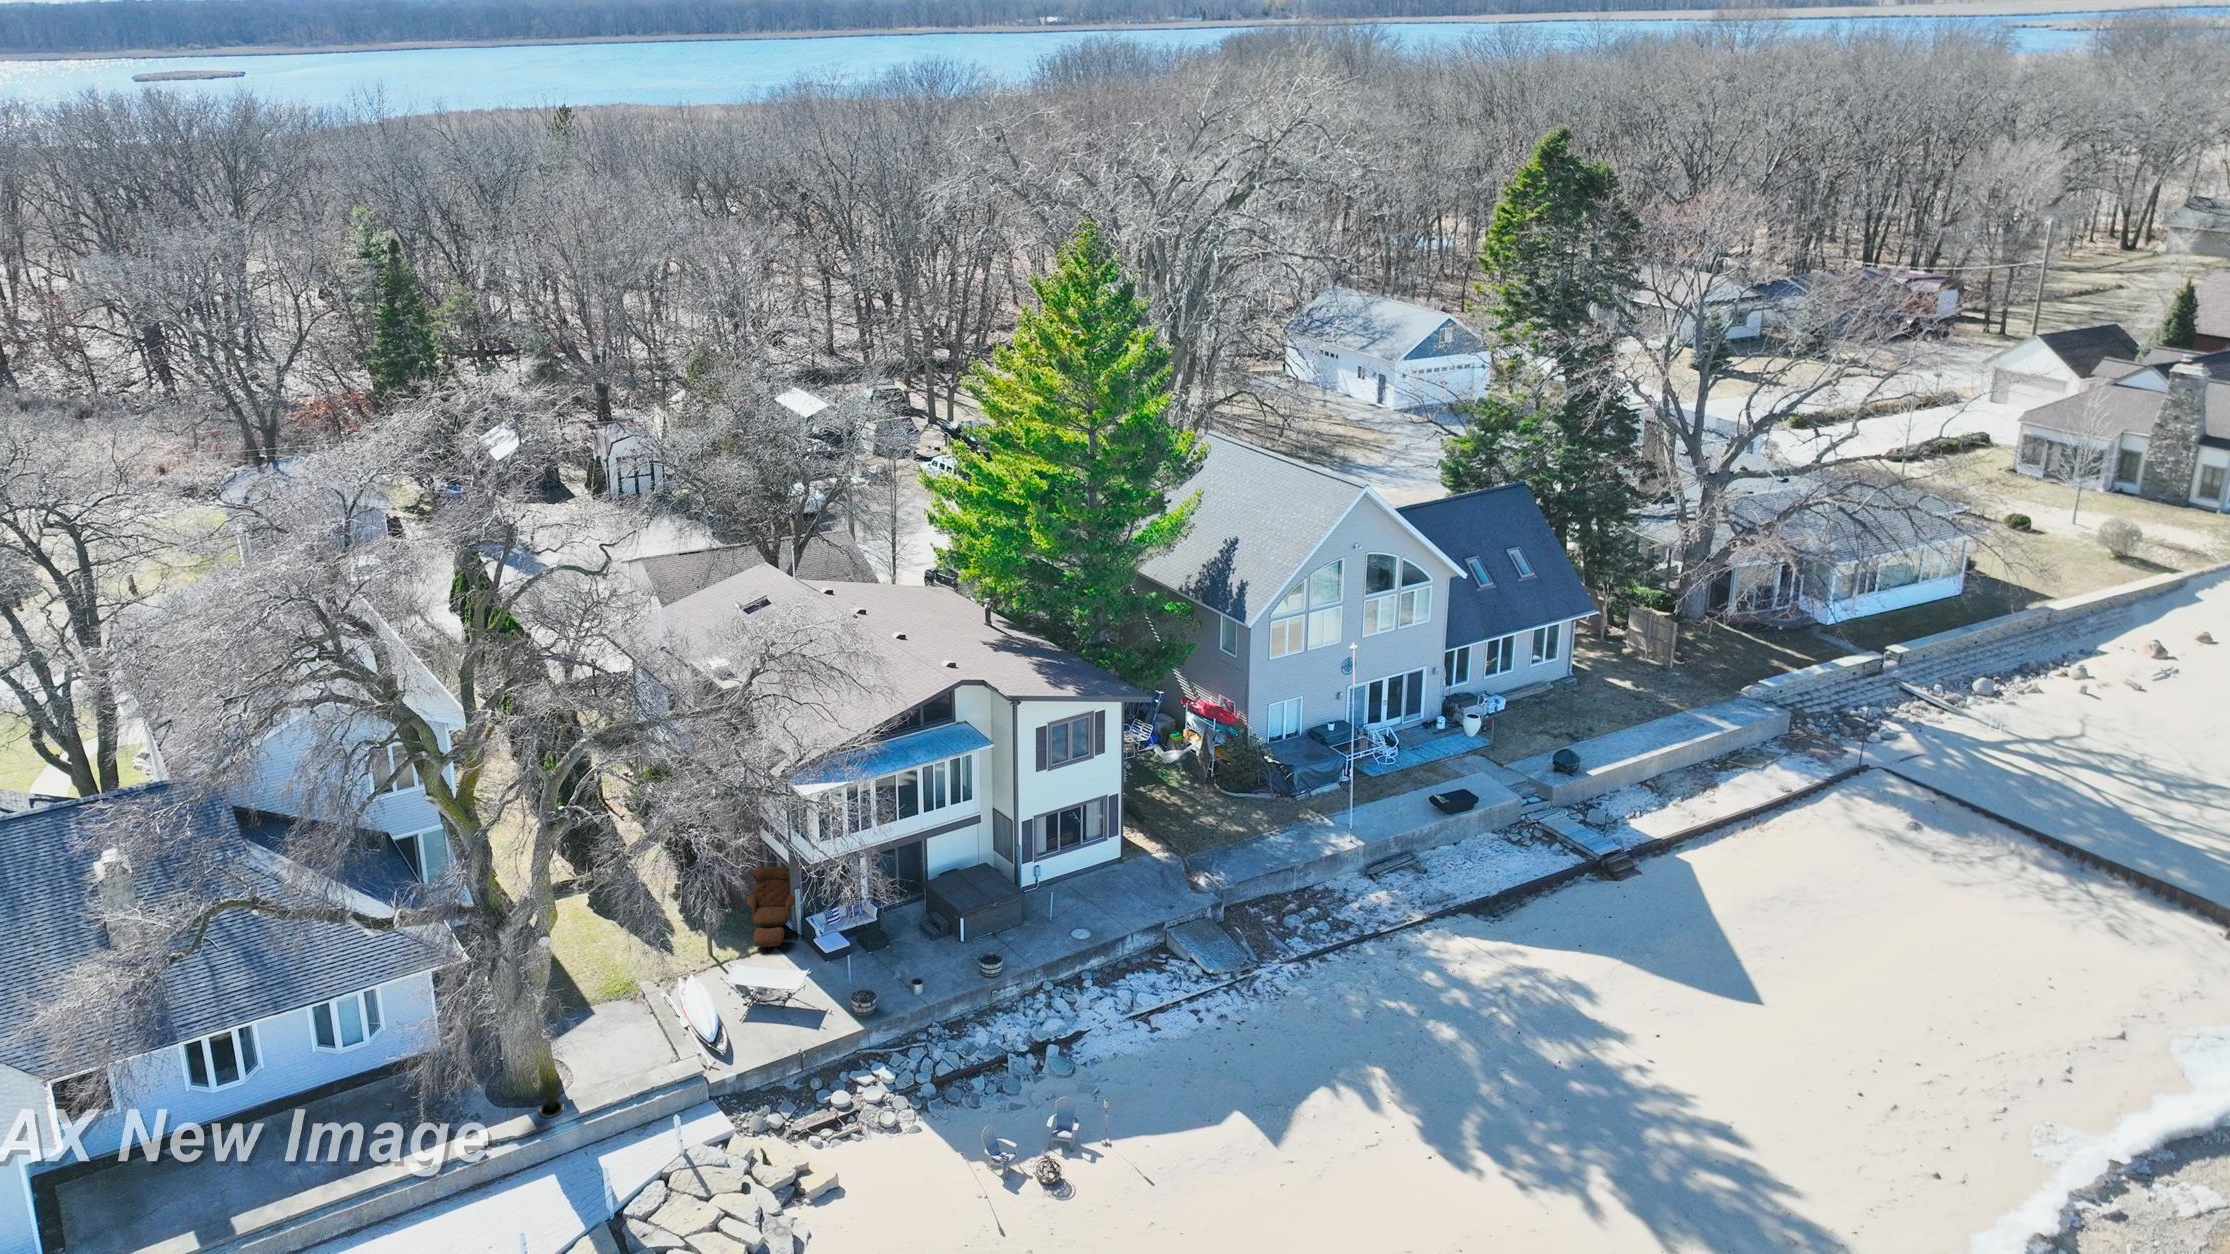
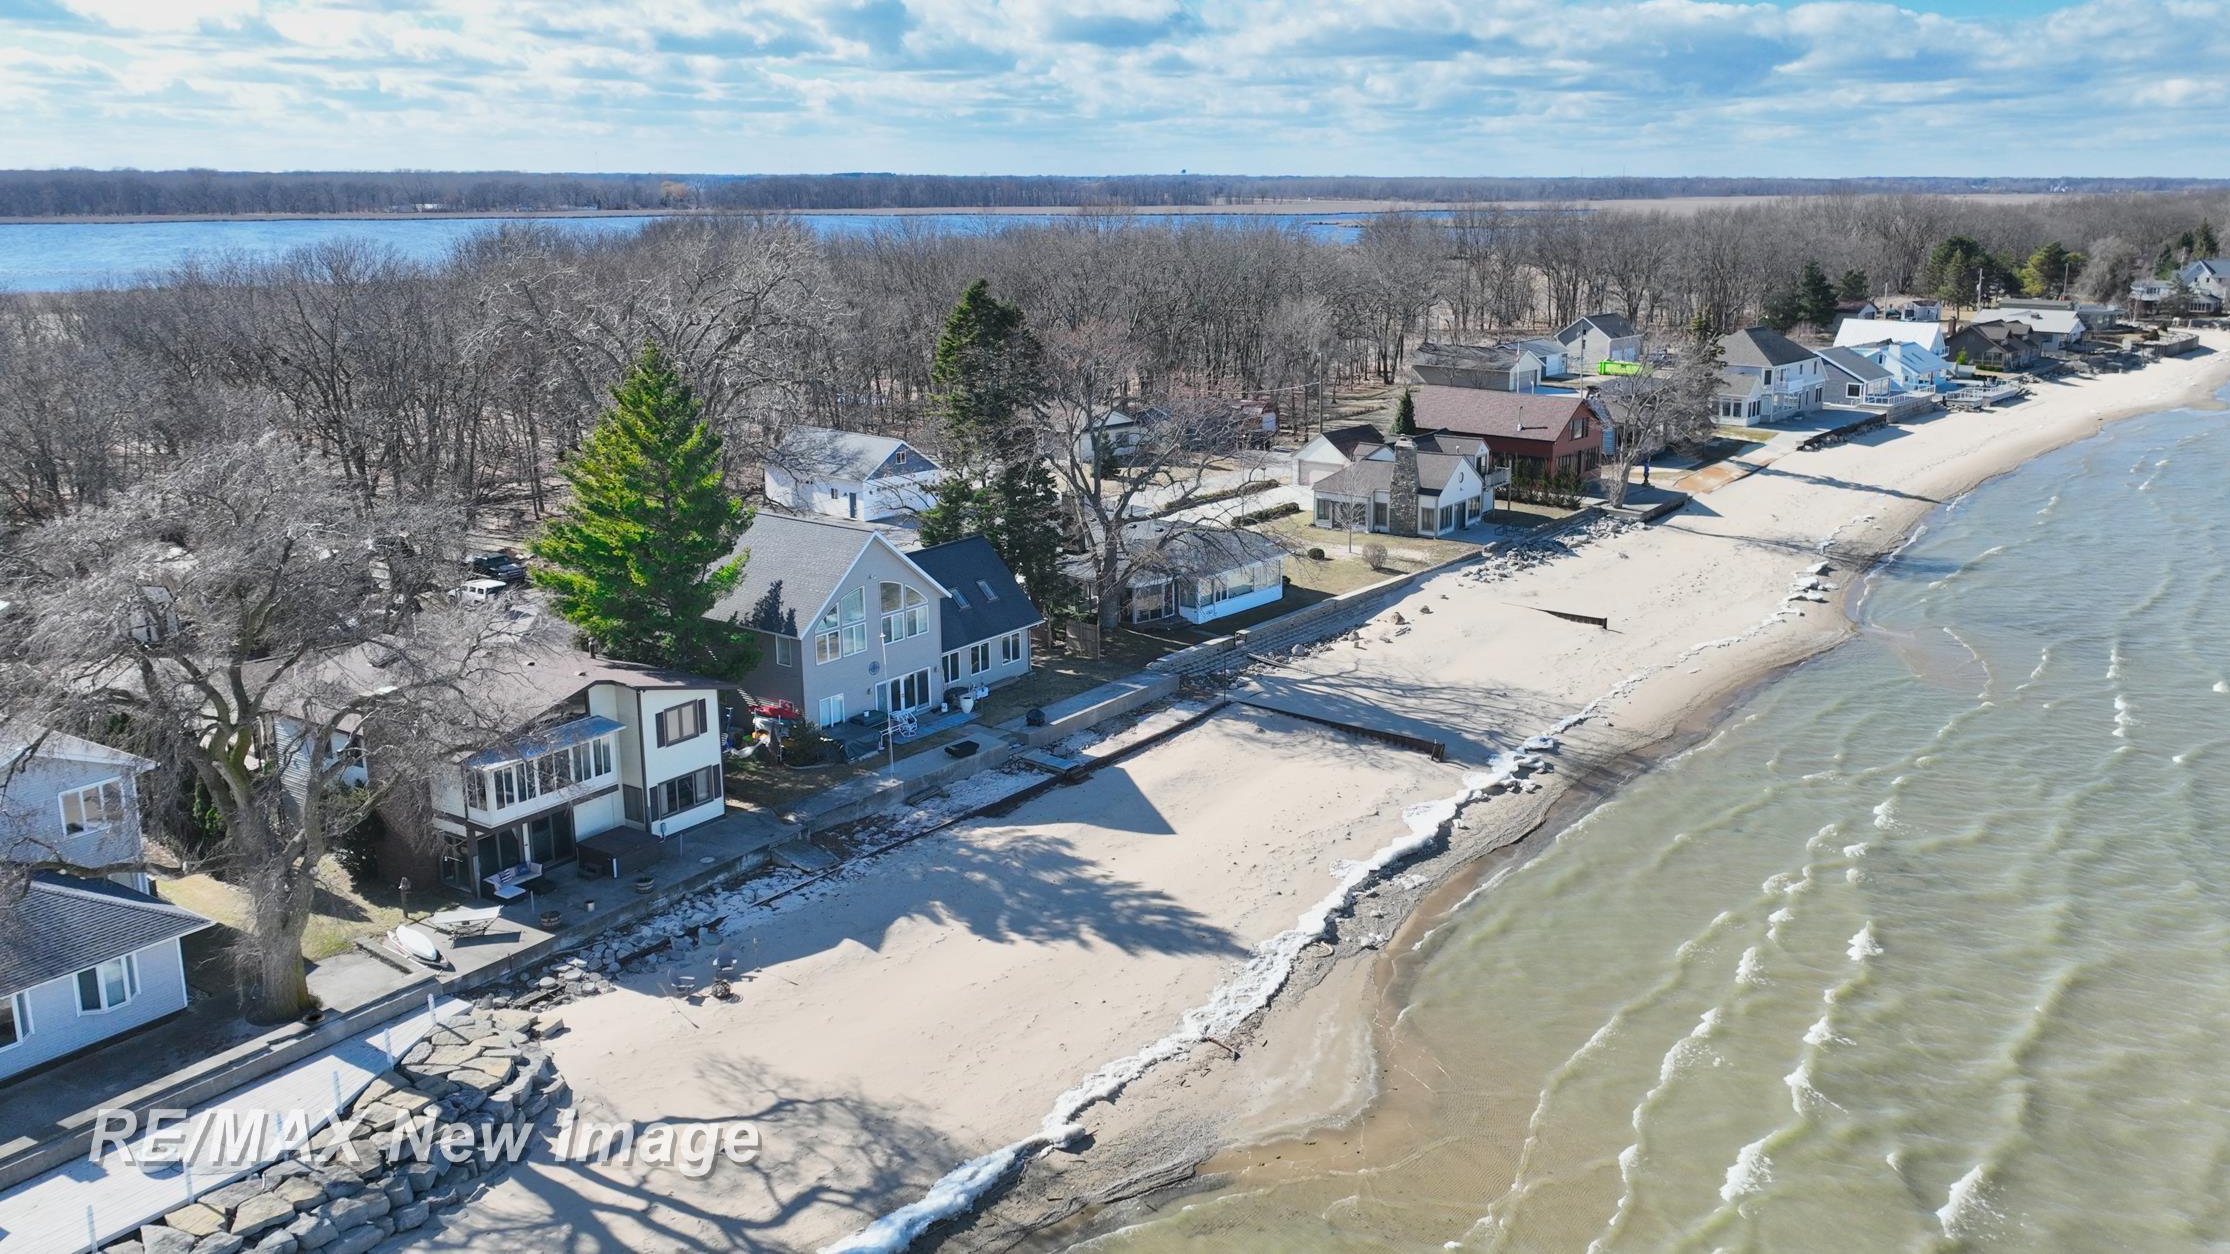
lounge chair: present [747,867,795,954] -> none [426,846,469,911]

